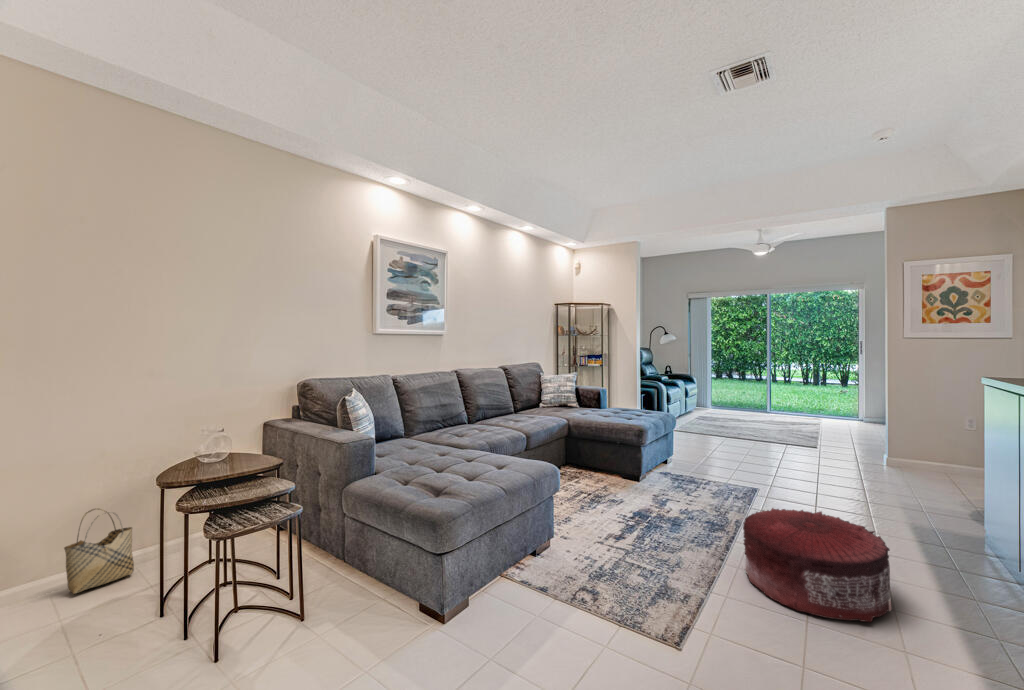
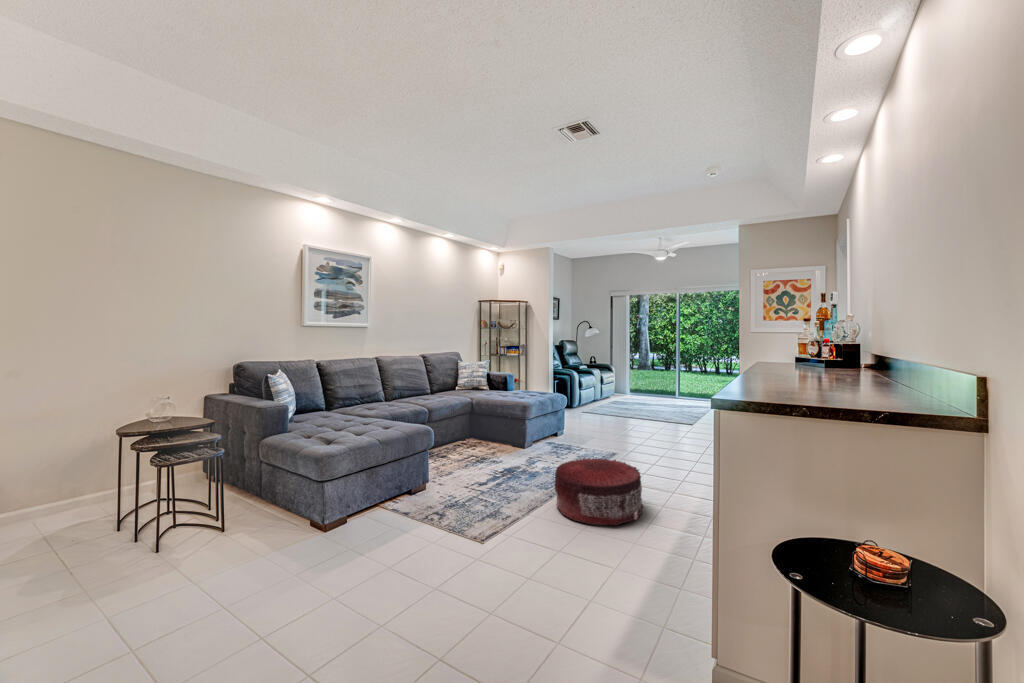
woven basket: present [64,509,134,594] -> none [40,458,95,519]

